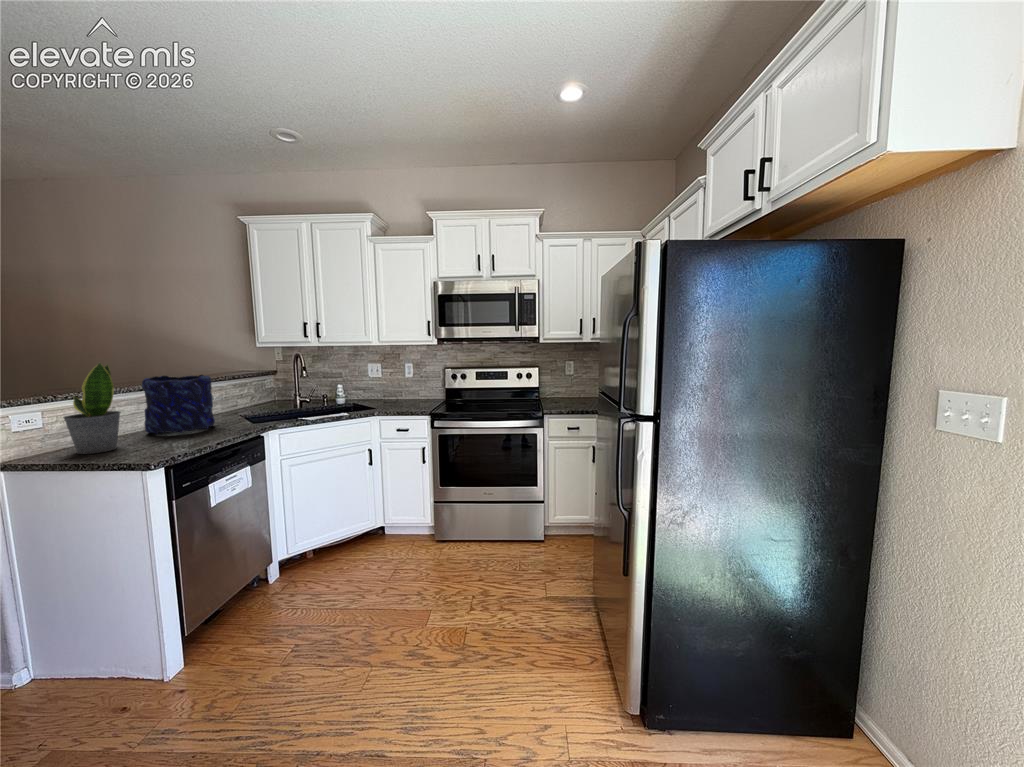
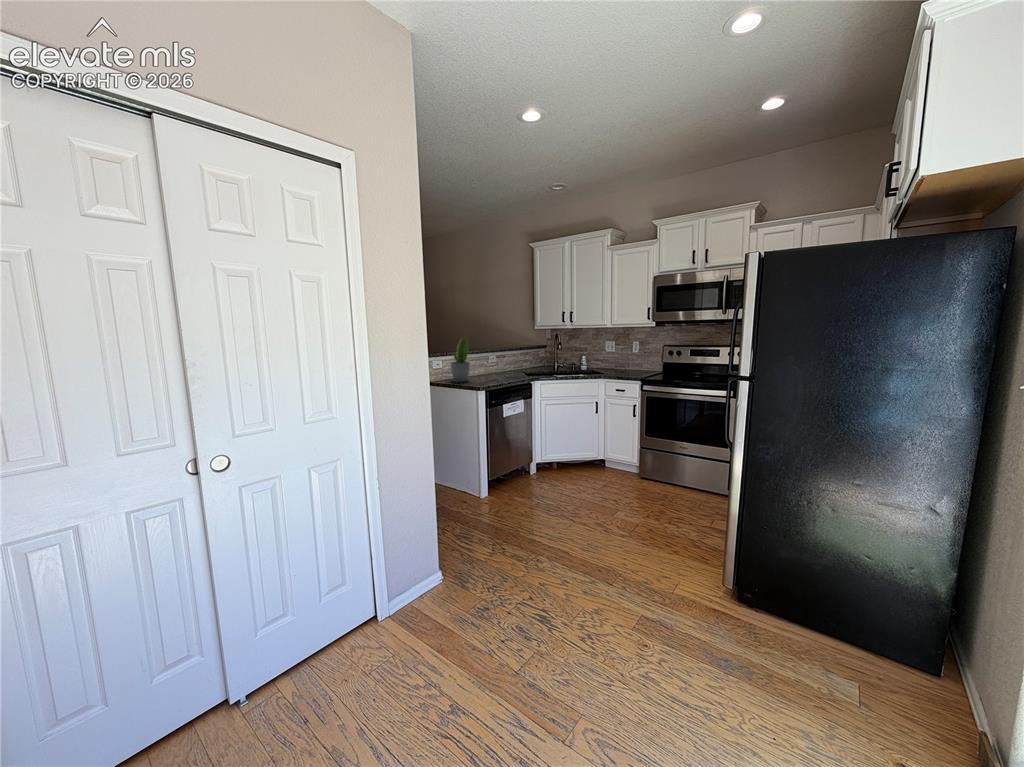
vase: present [142,375,215,434] -> none [479,345,510,377]

